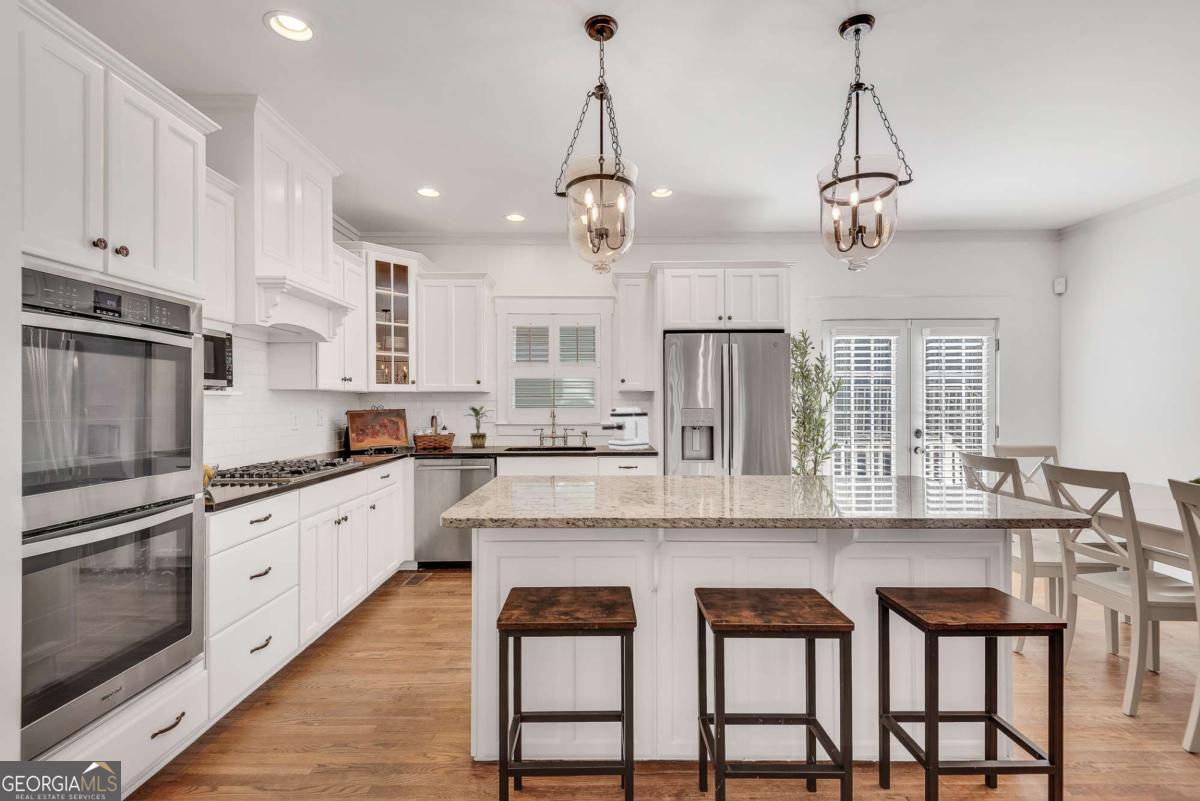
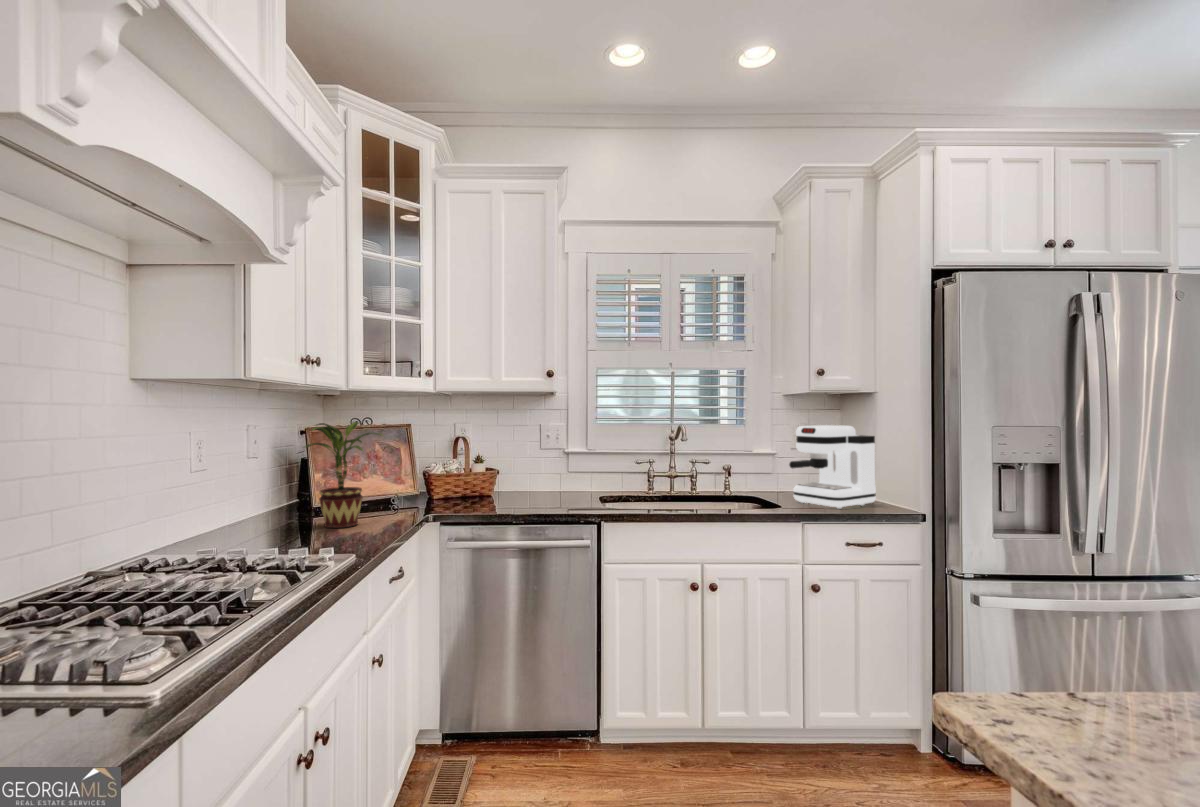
potted plant: present [469,406,486,448] -> present [305,422,382,528]

